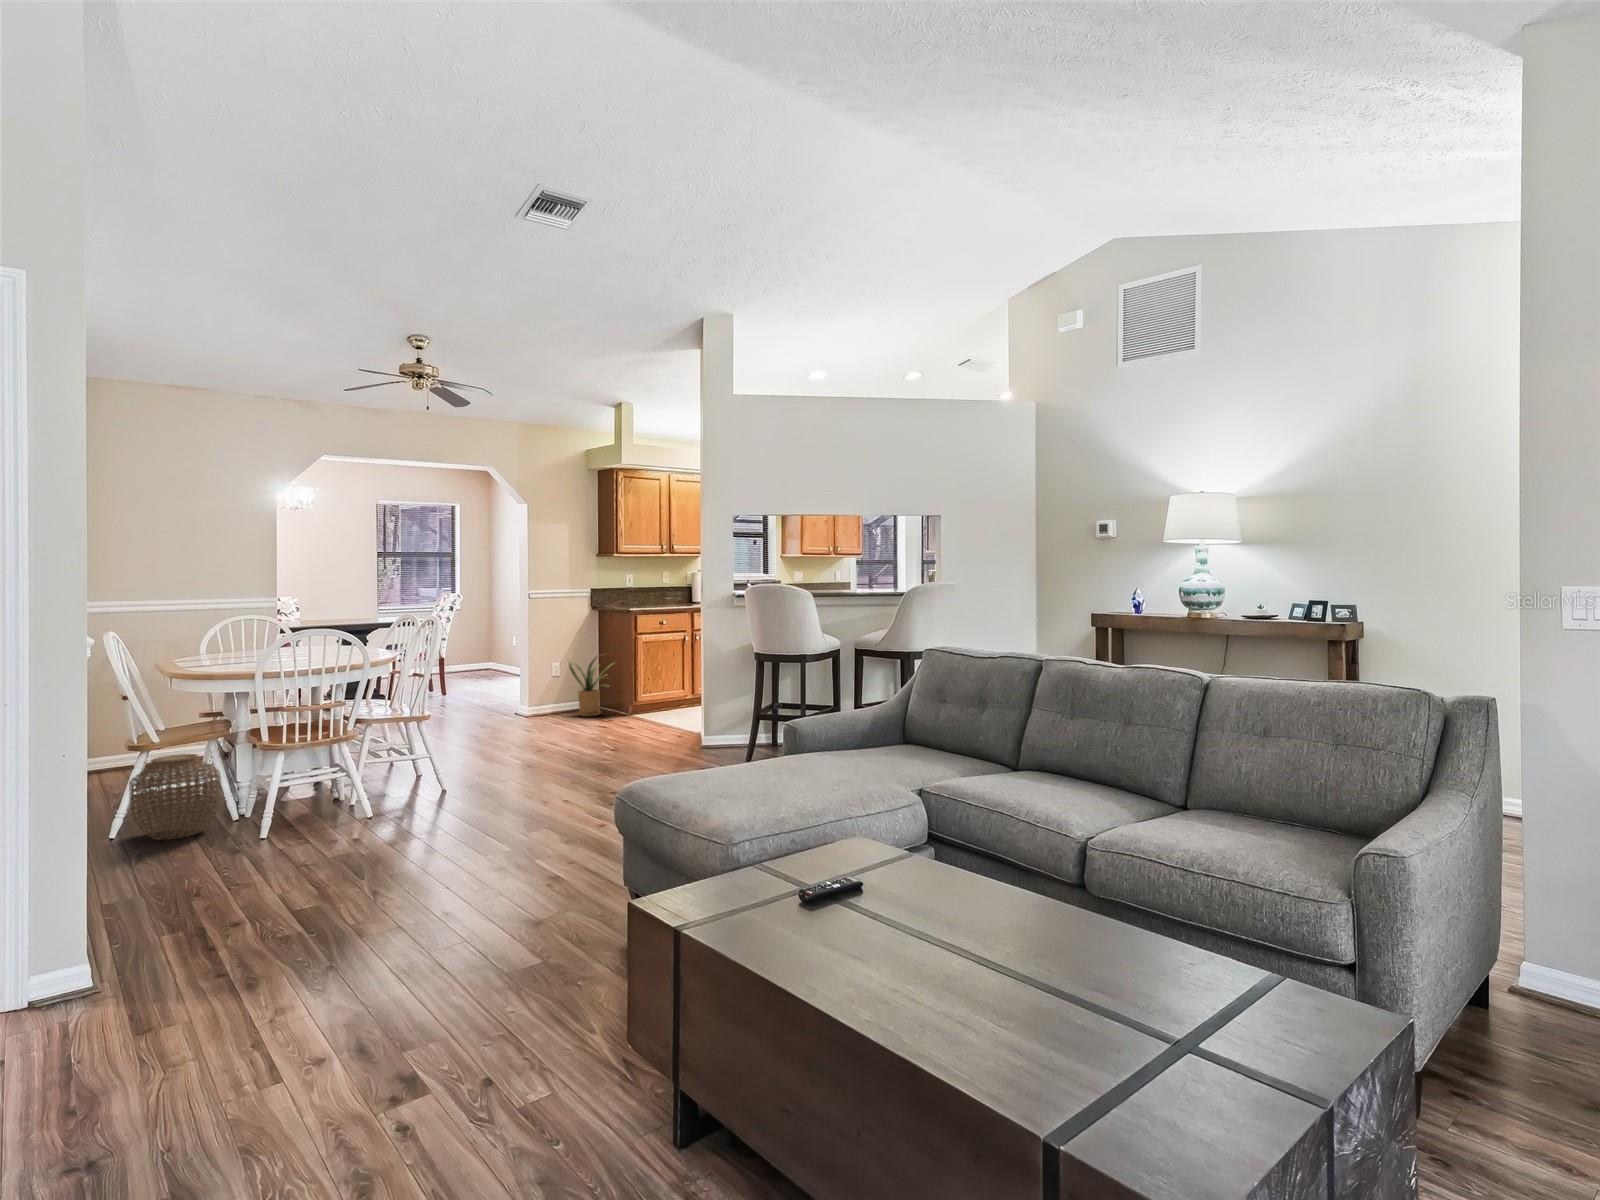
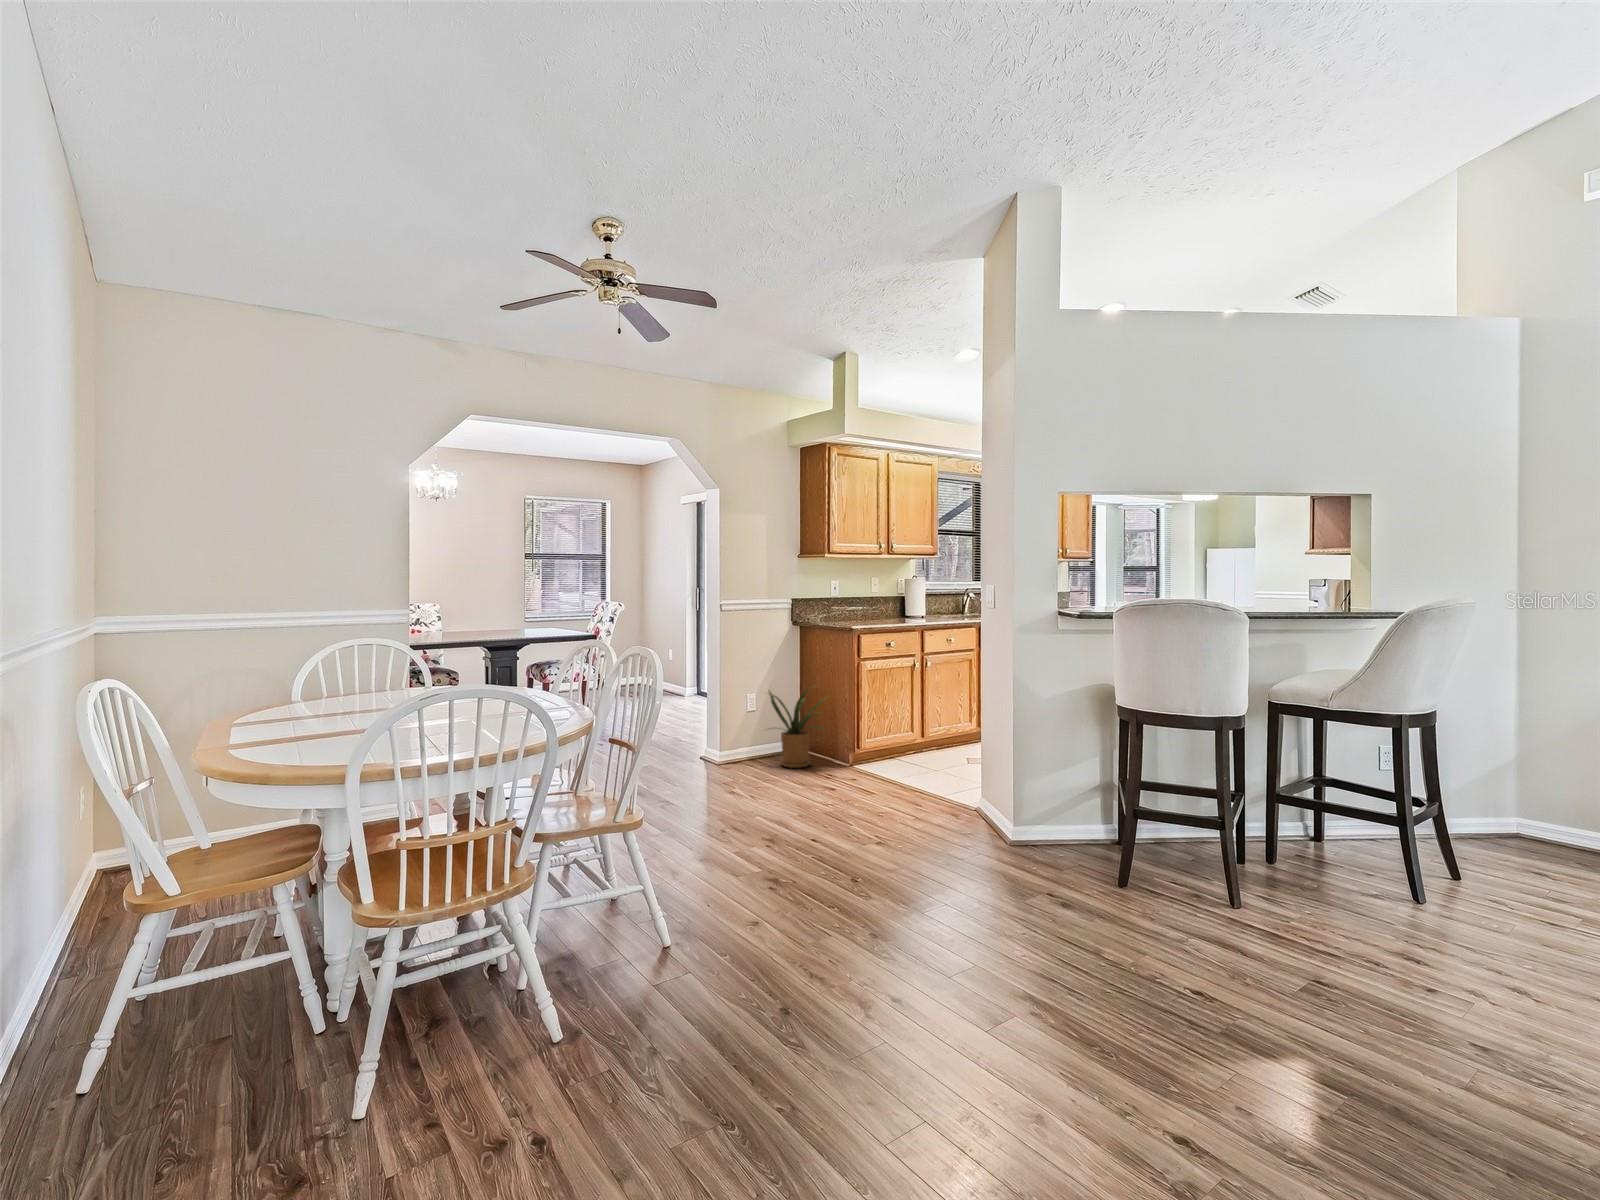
woven basket: present [129,754,221,840] -> none [107,919,286,1105]

